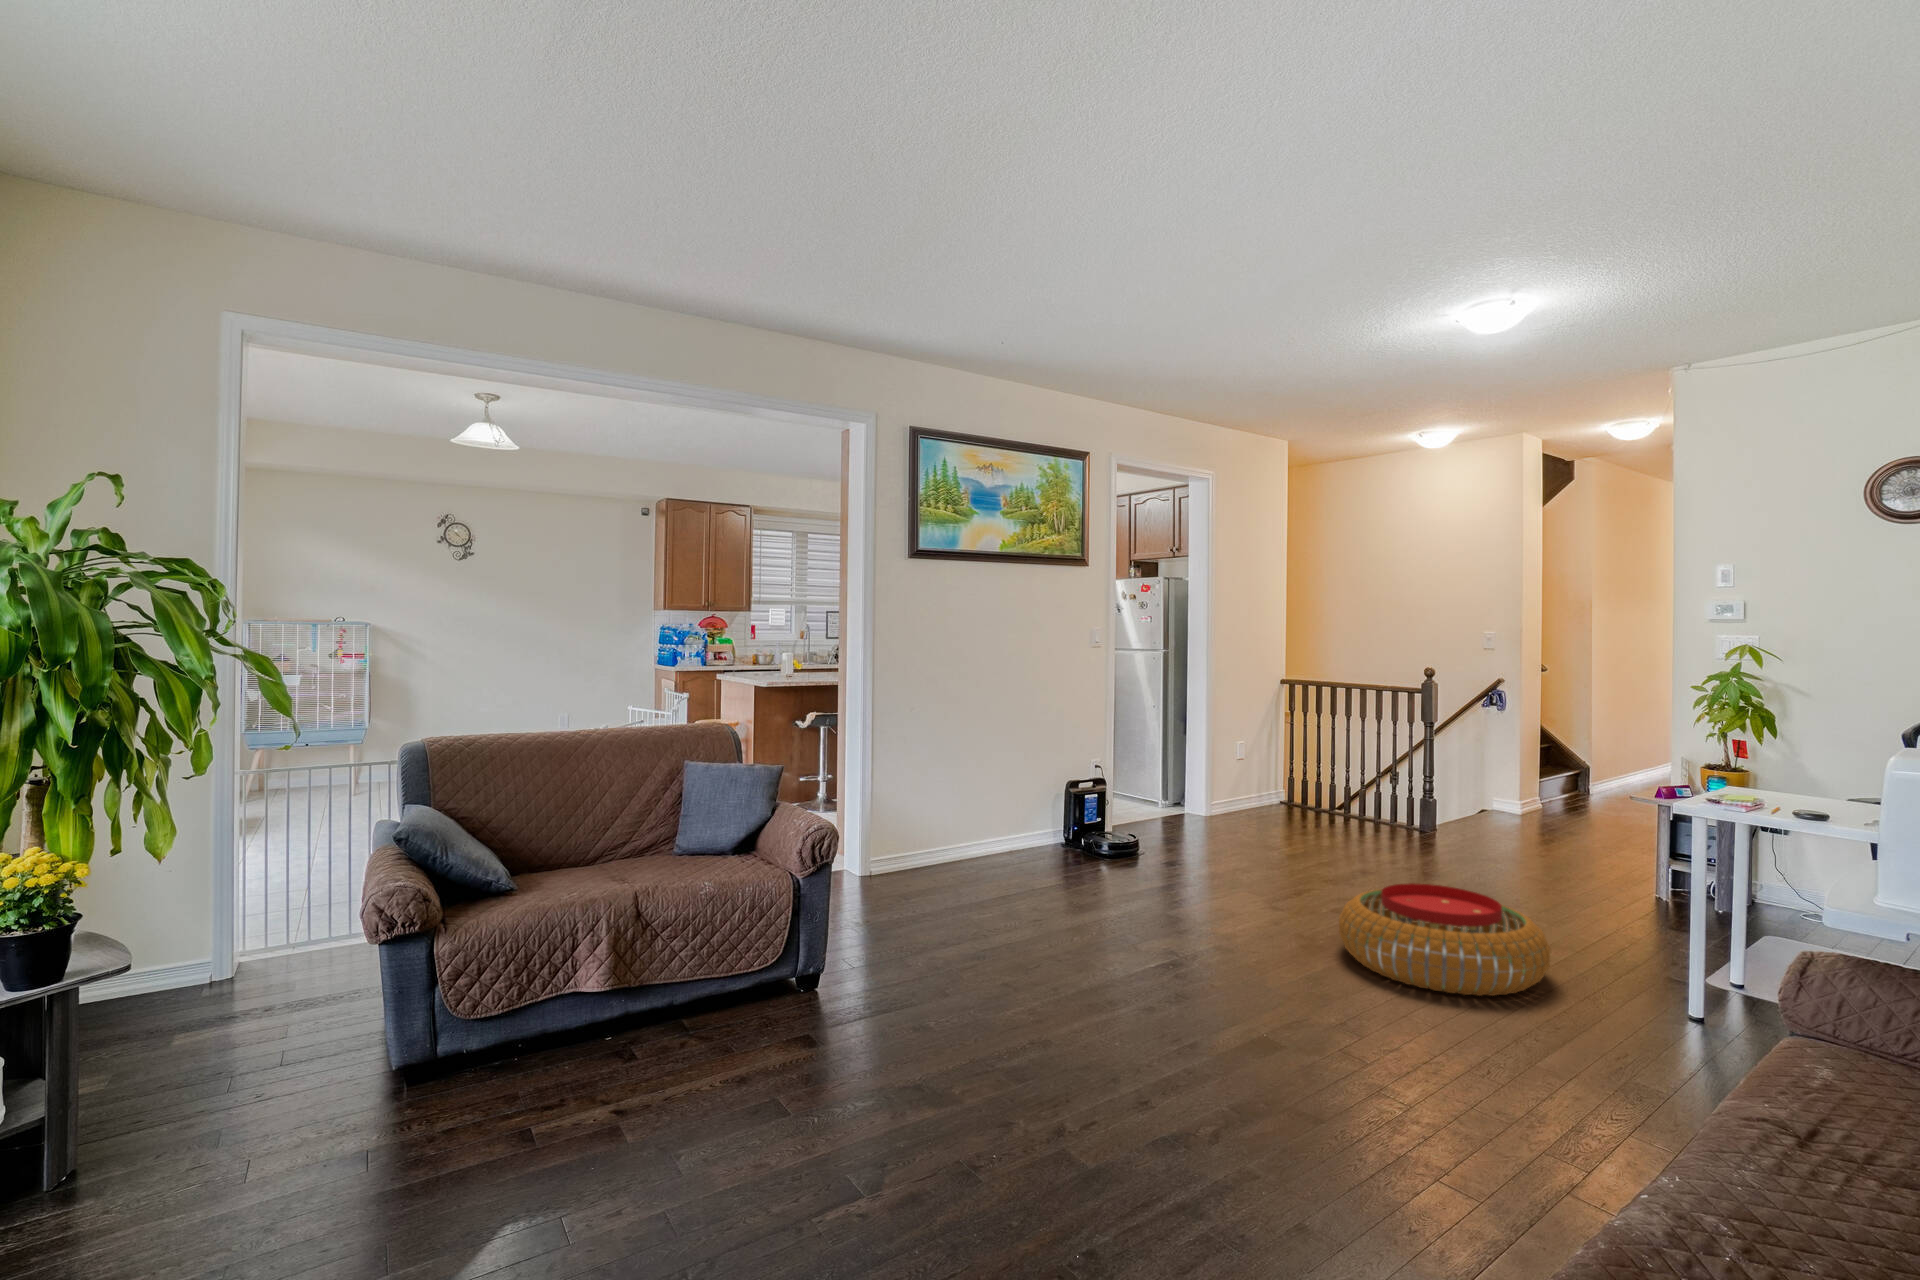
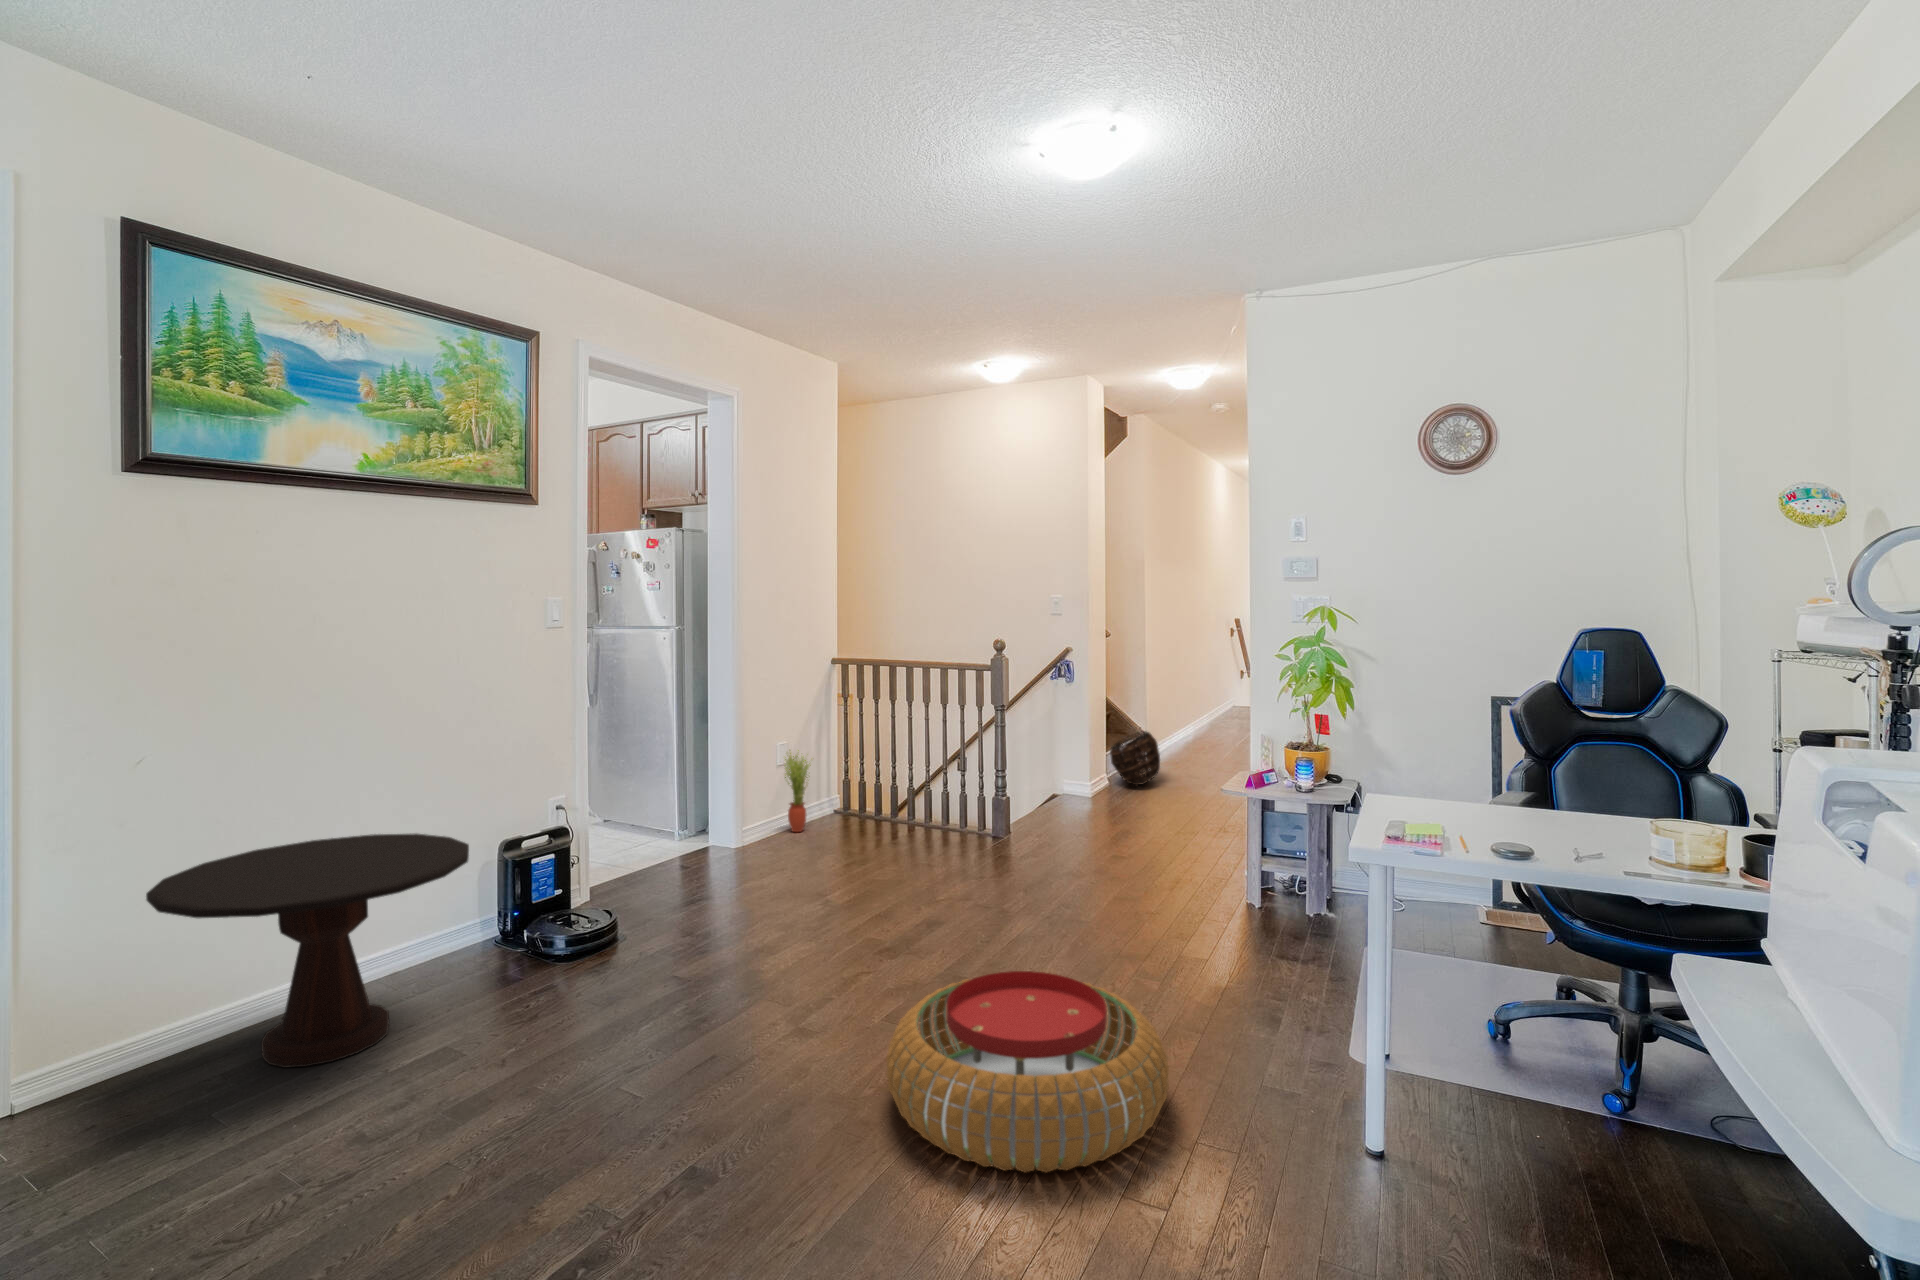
potted plant: none [1240,747,1264,812] -> present [785,750,812,832]
basket: none [1545,759,1602,809] -> present [1110,731,1160,785]
side table: none [919,766,1067,886] -> present [146,834,469,1068]

